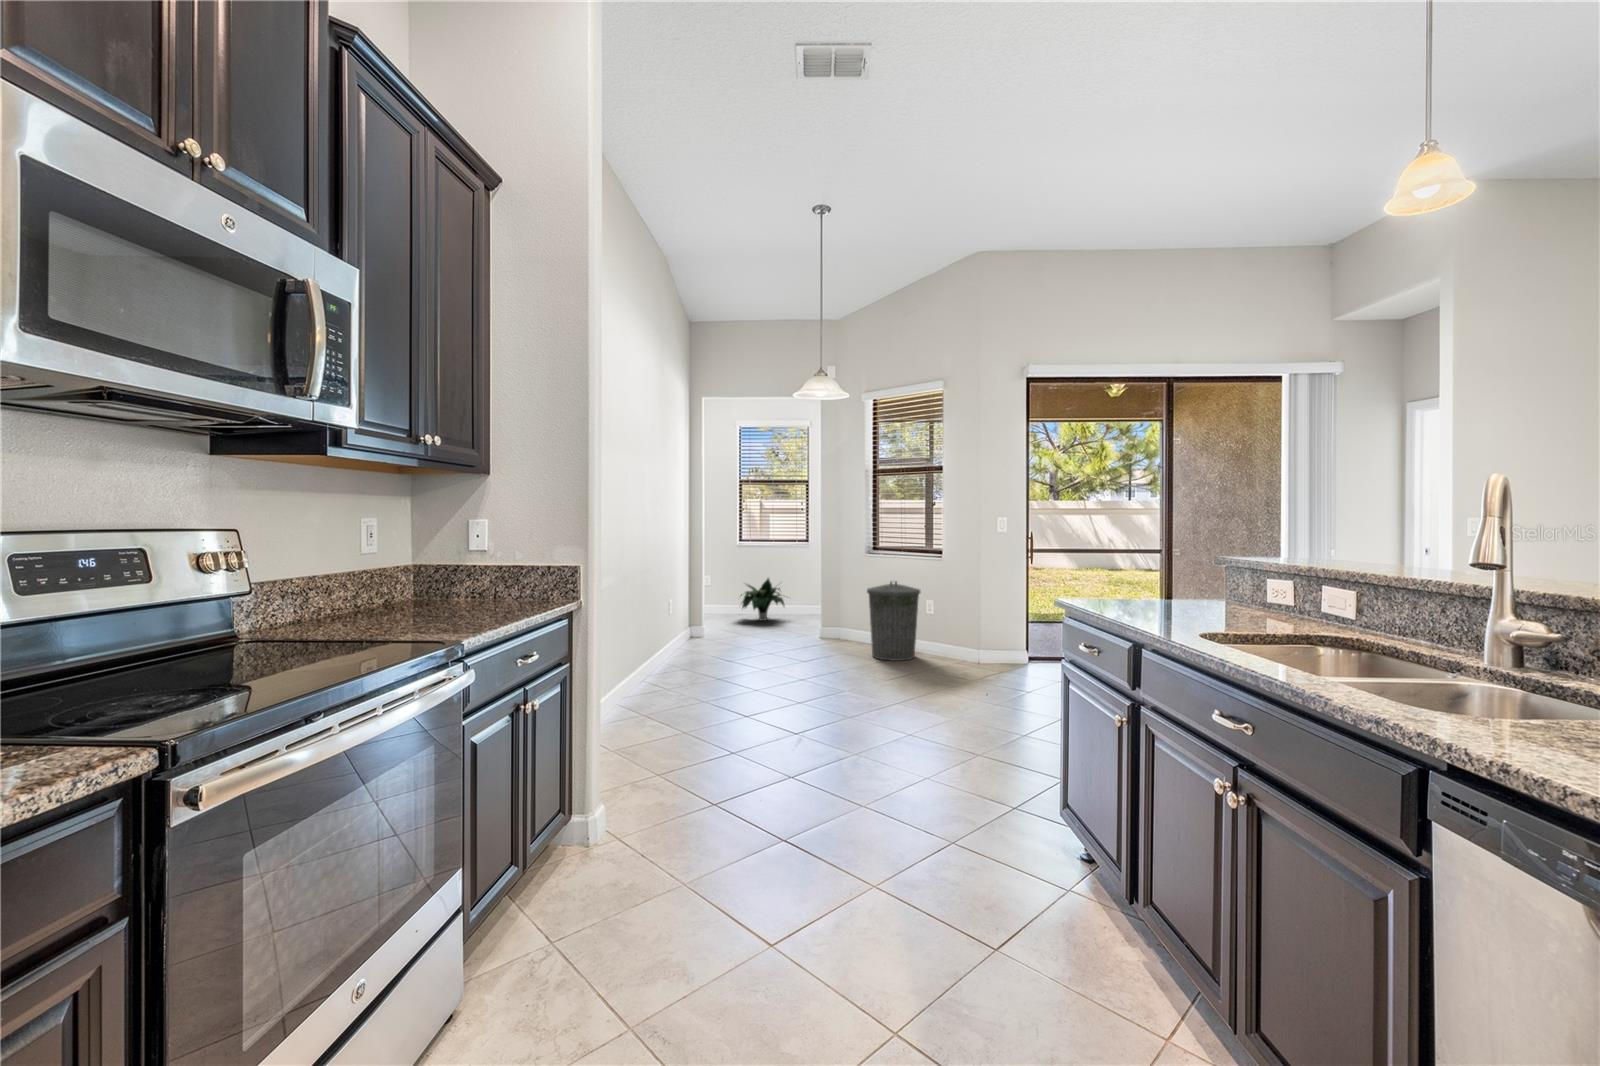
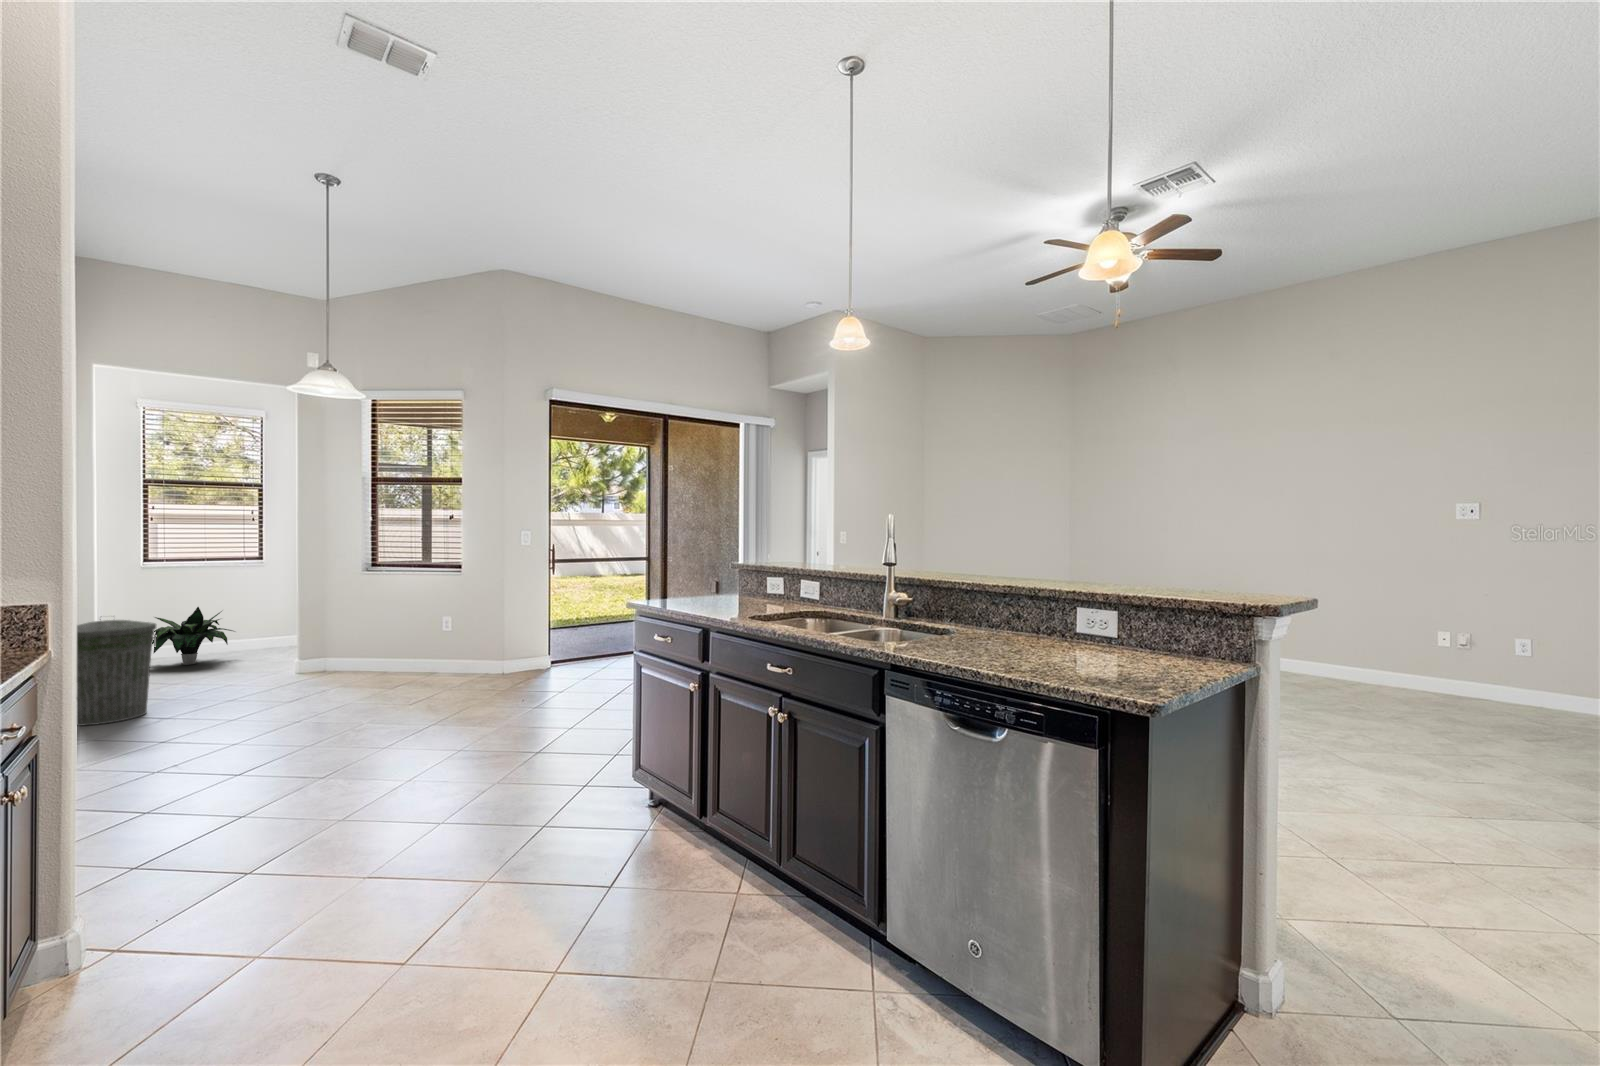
trash can: present [867,581,920,661] -> present [77,619,156,726]

